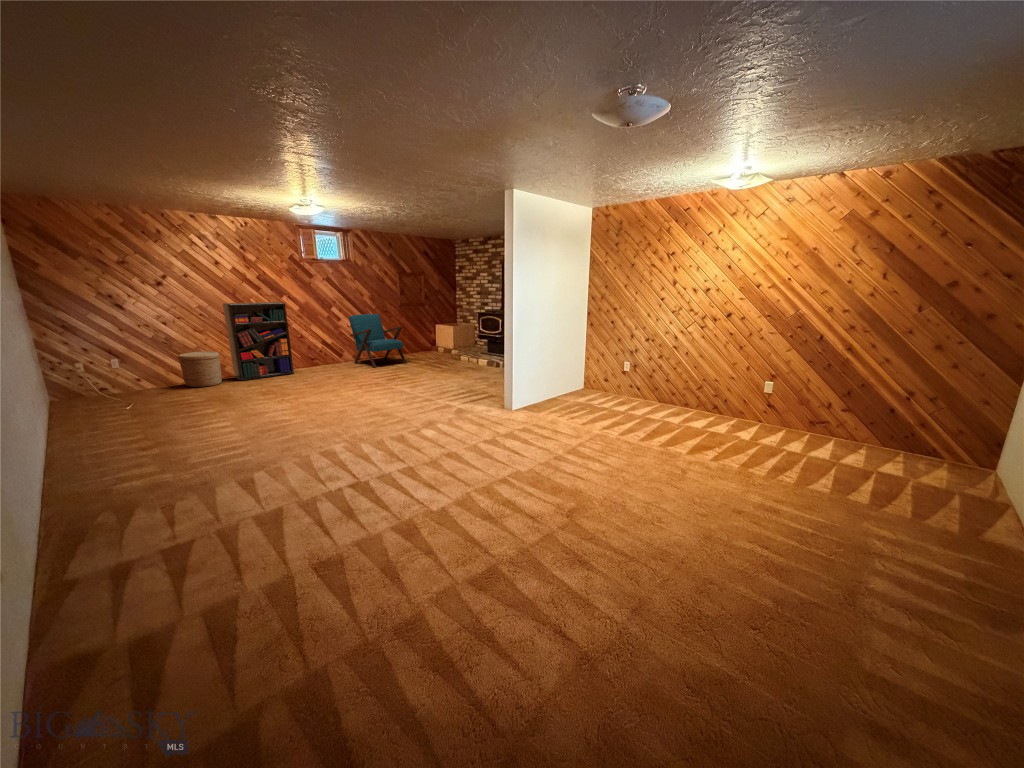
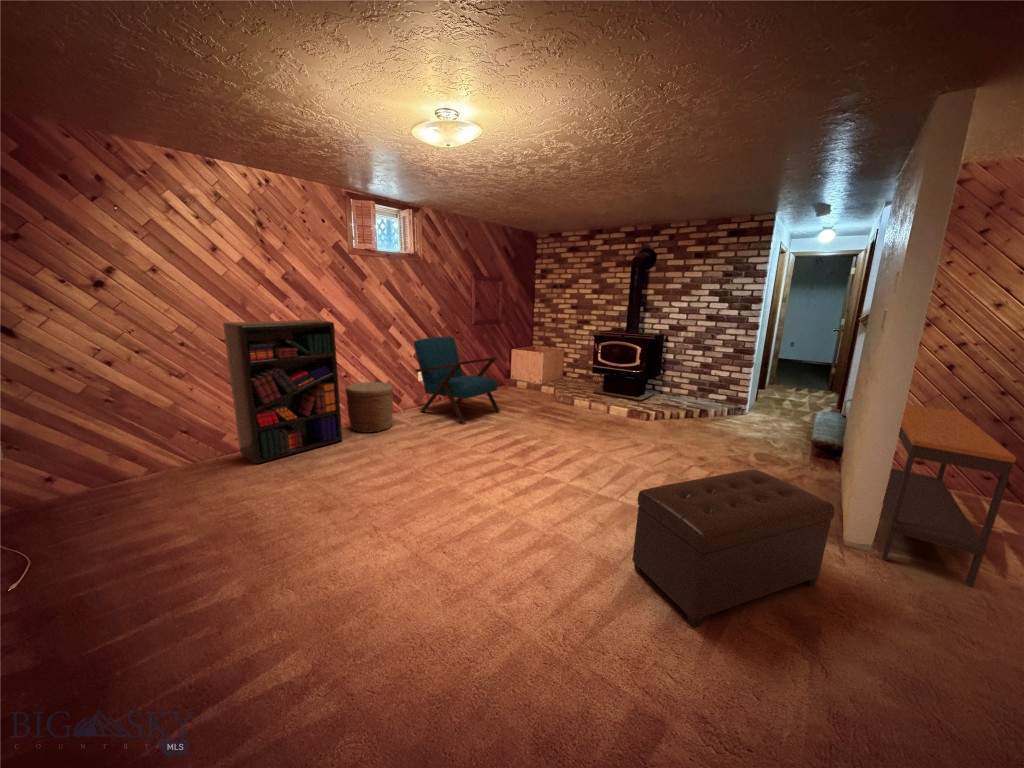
console table: none [519,339,596,417] -> present [881,405,1016,587]
woven basket: present [178,351,222,387] -> present [345,382,393,433]
ottoman: none [386,367,469,421] -> present [633,469,834,628]

